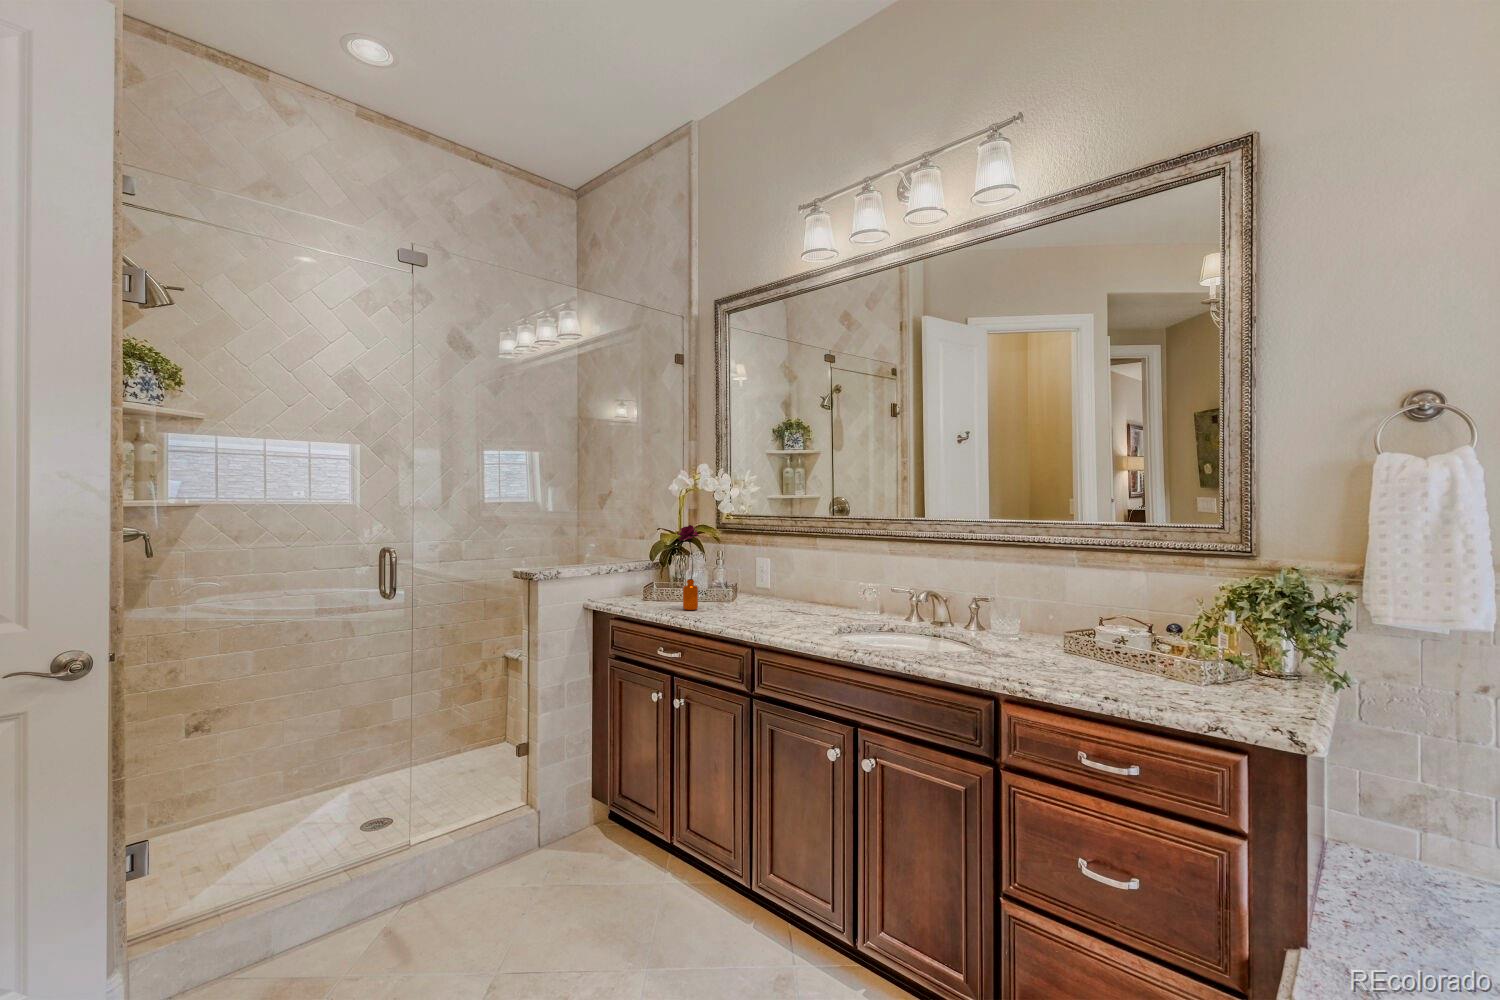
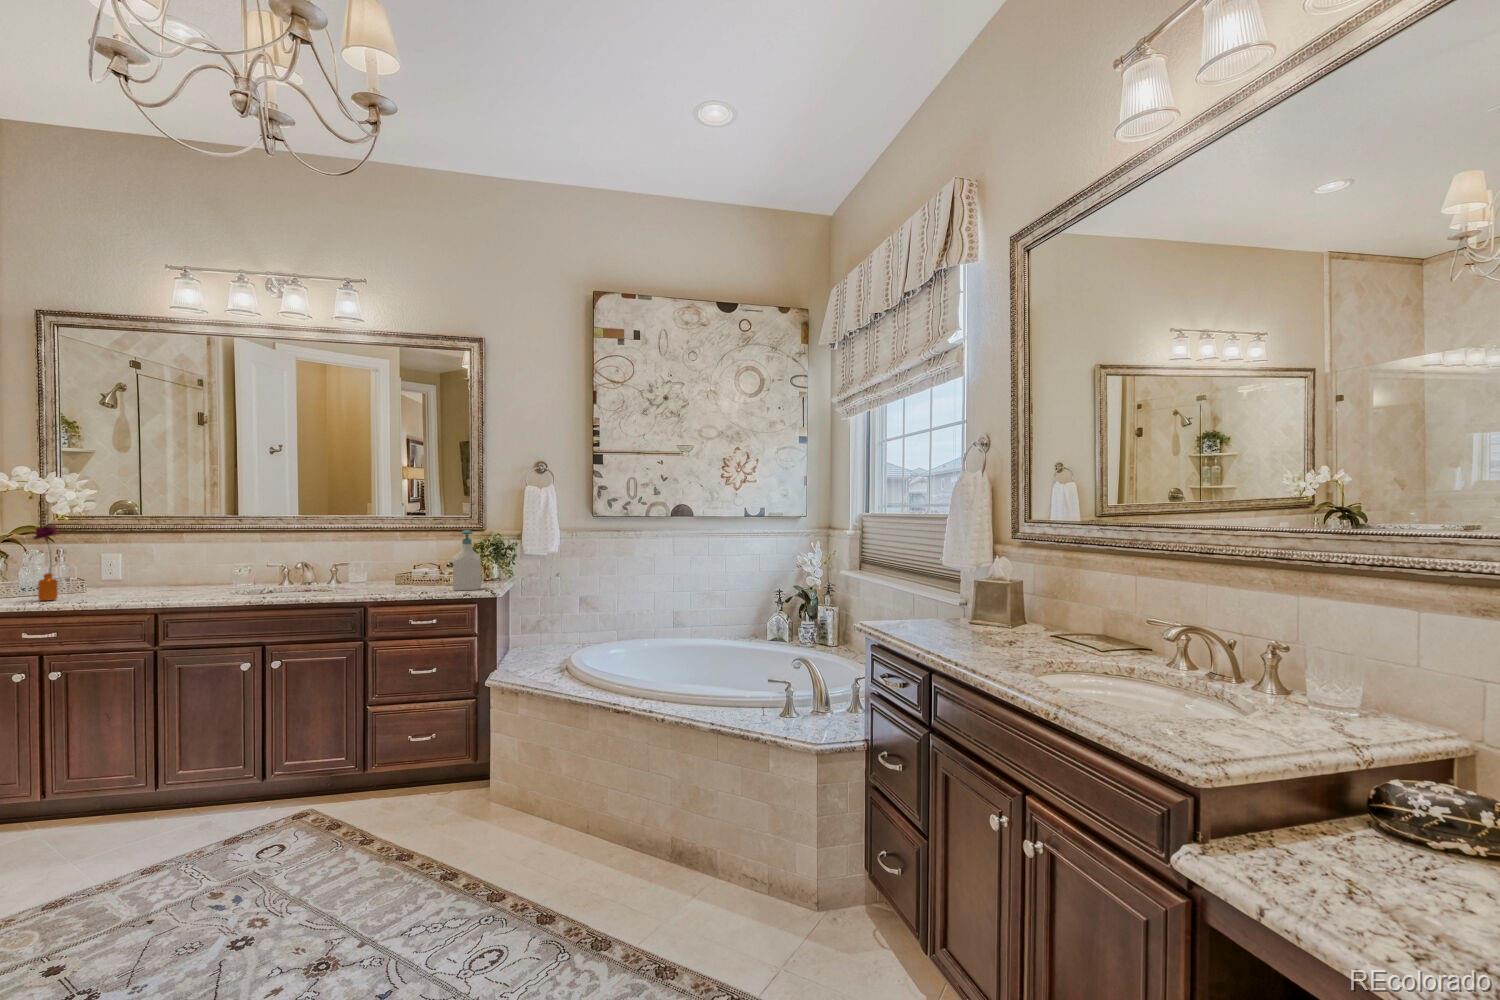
soap bottle: none [1177,563,1252,715] -> present [453,530,481,591]

